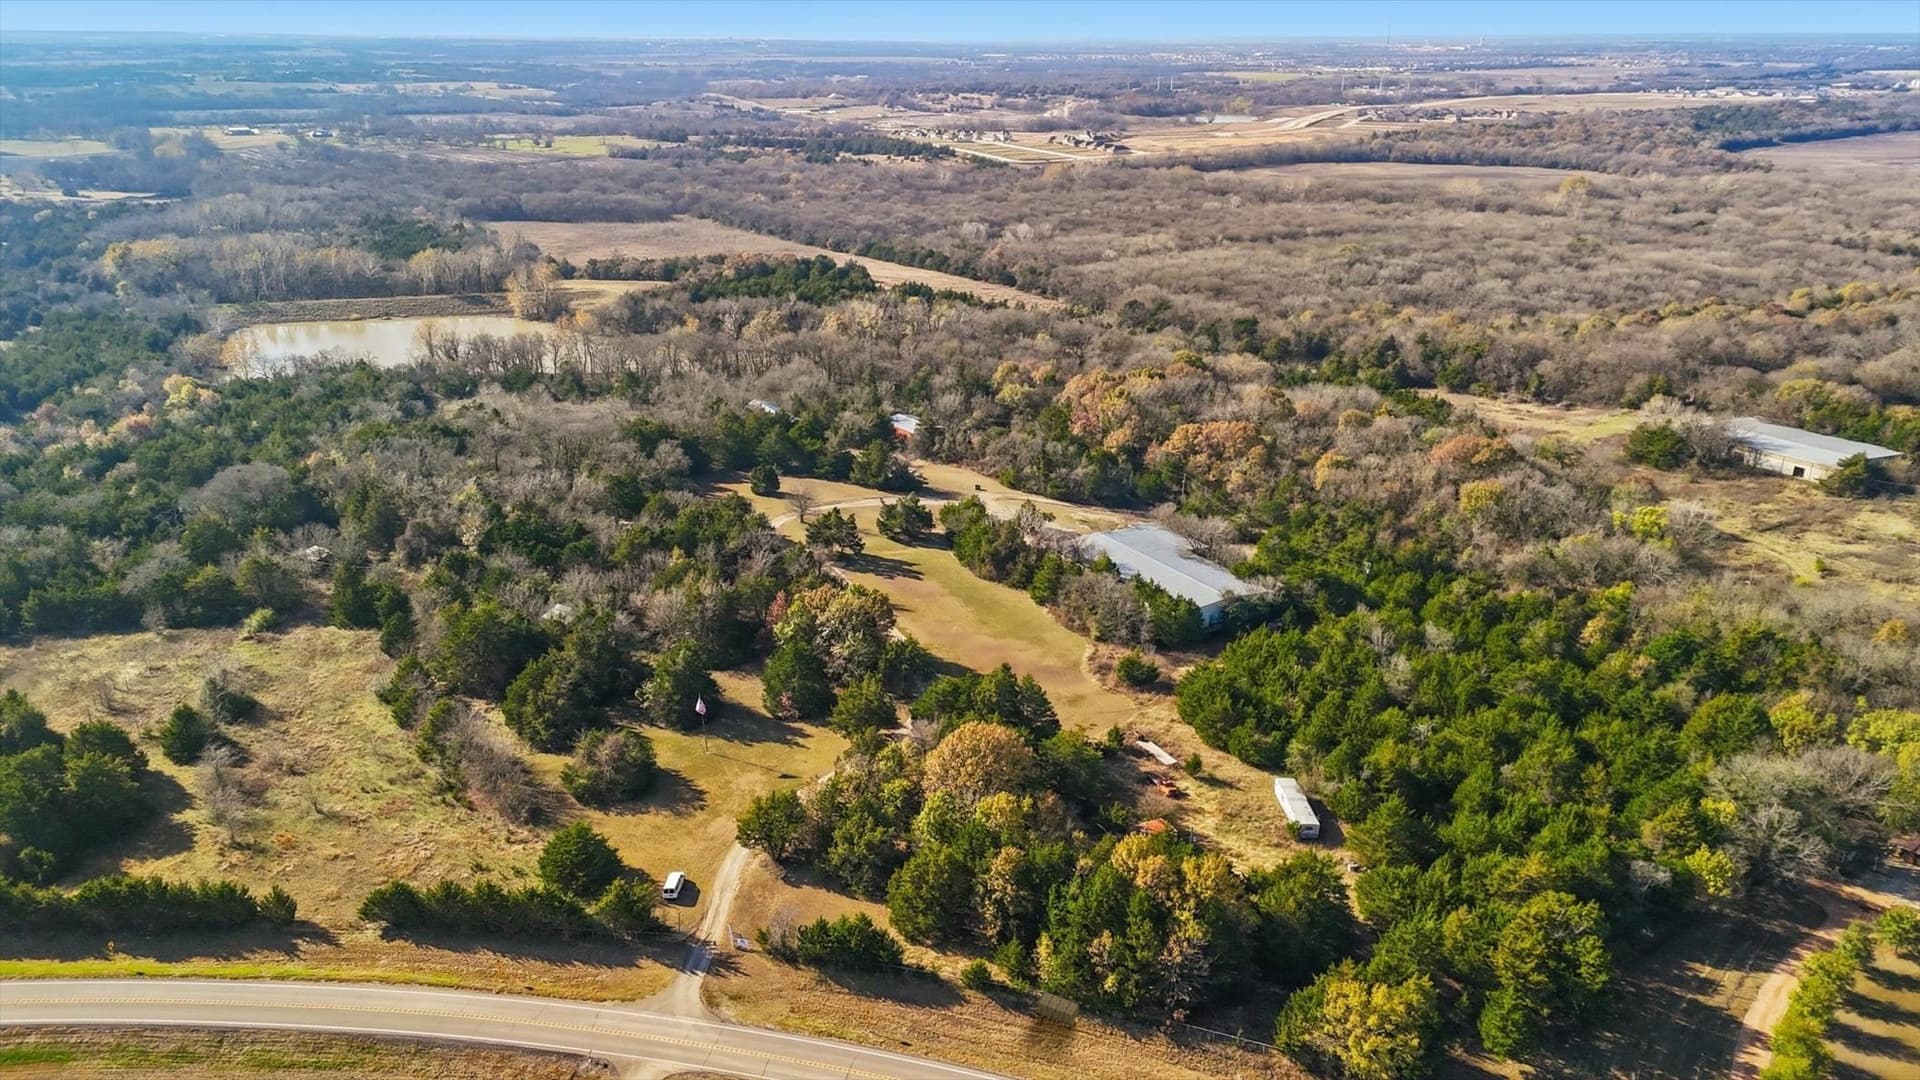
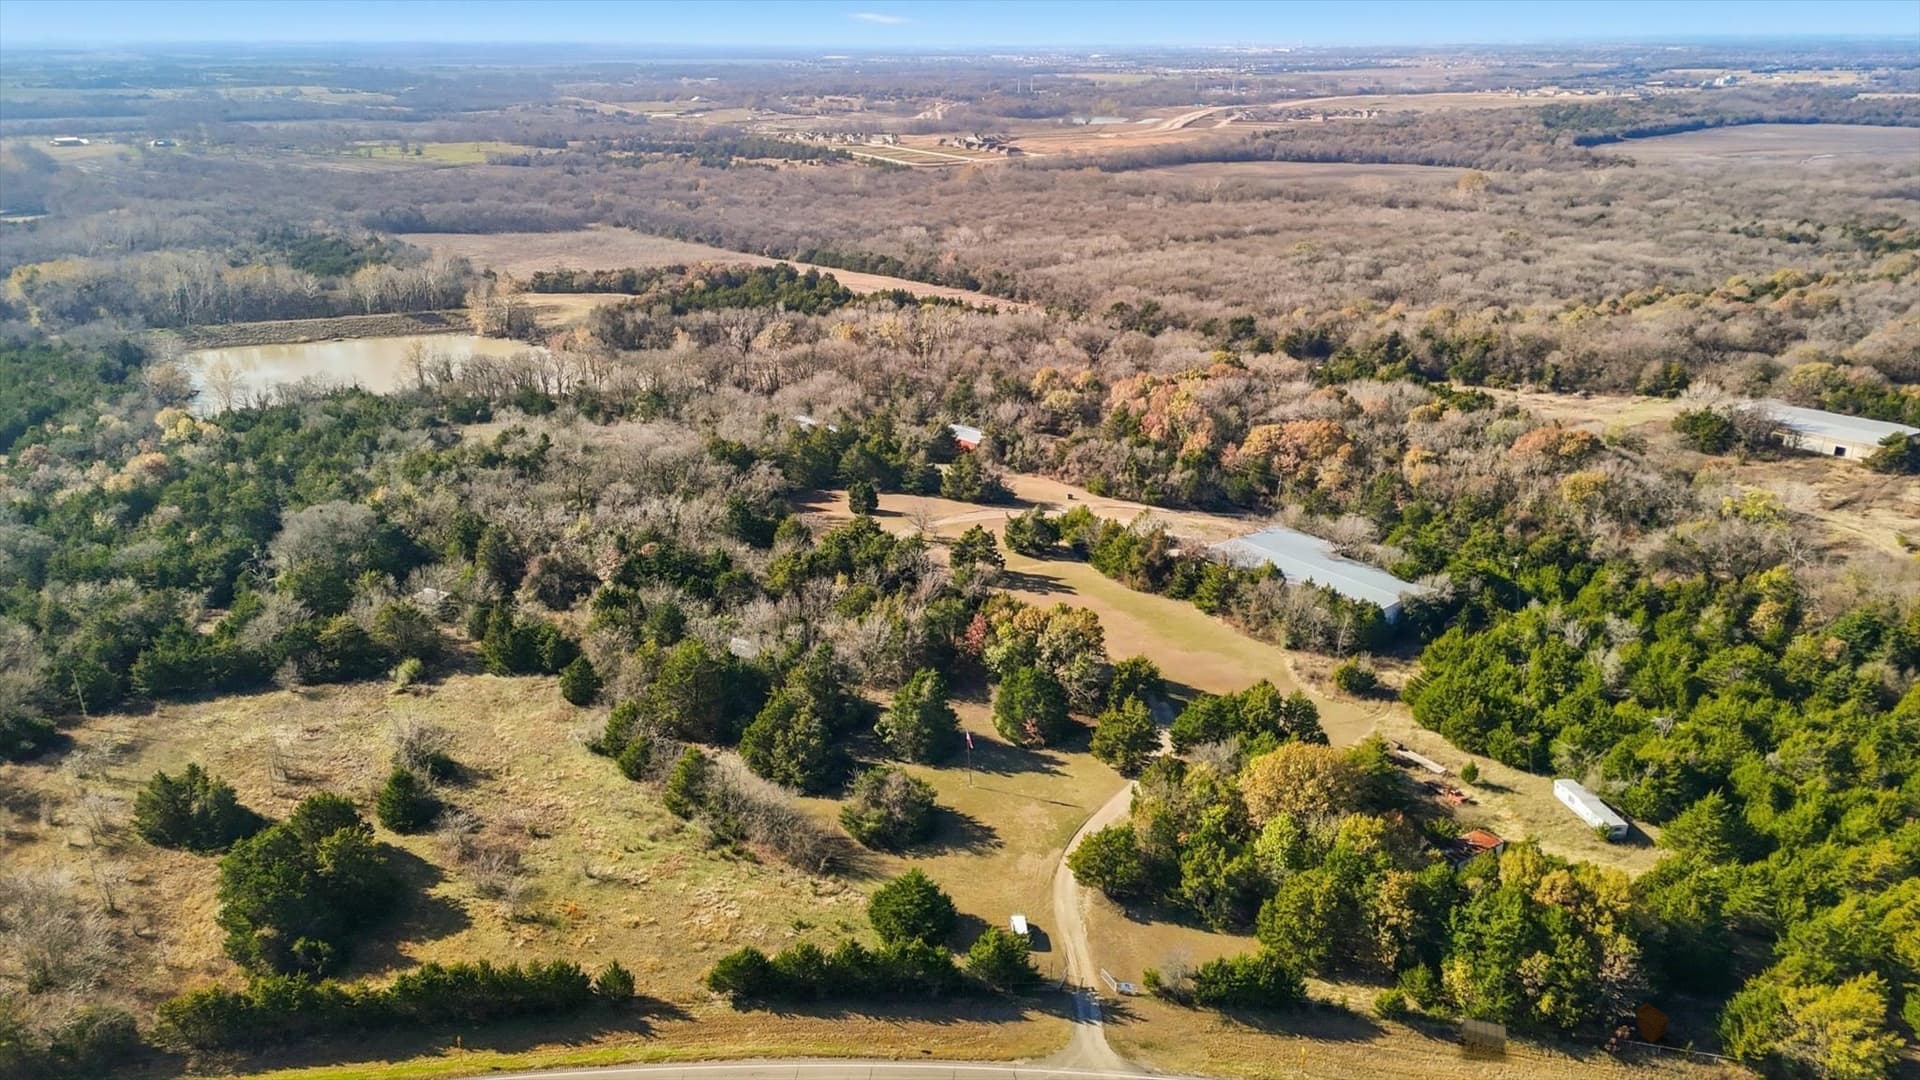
wooden crate: none [1211,992,1245,1031] -> present [1636,1003,1669,1042]

